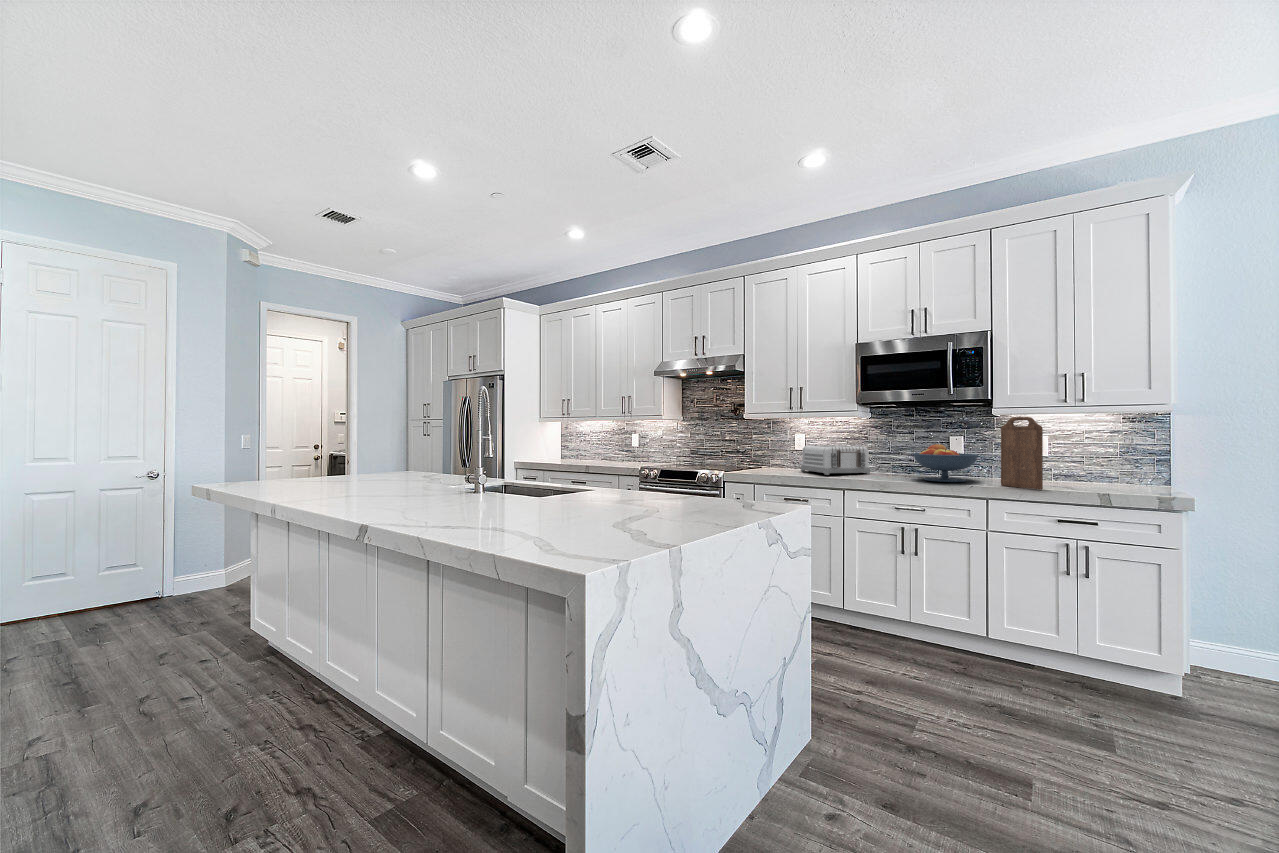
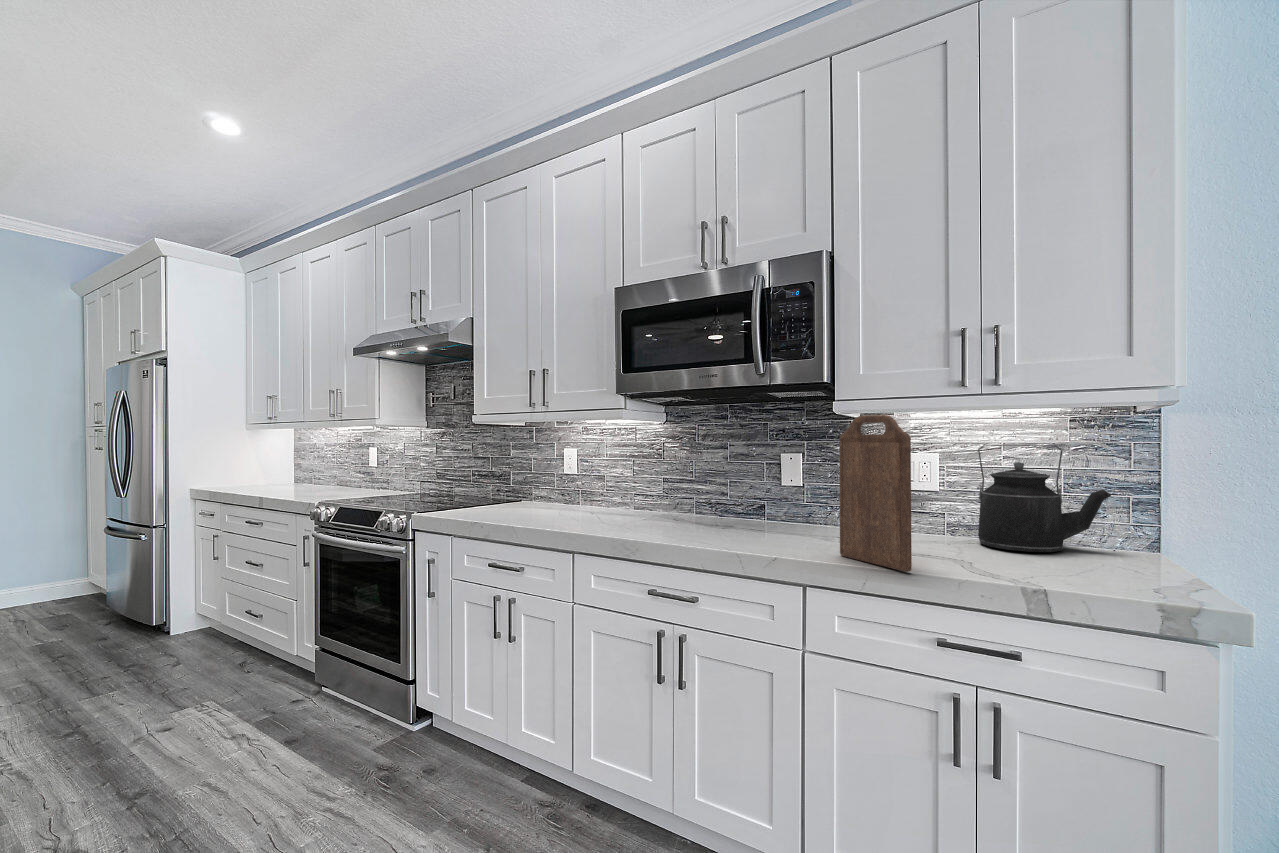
kettle: none [1072,431,1144,484] -> present [978,445,1111,552]
fruit bowl: present [913,444,978,482] -> none [697,468,809,544]
toaster: present [801,445,870,475] -> none [553,468,652,523]

